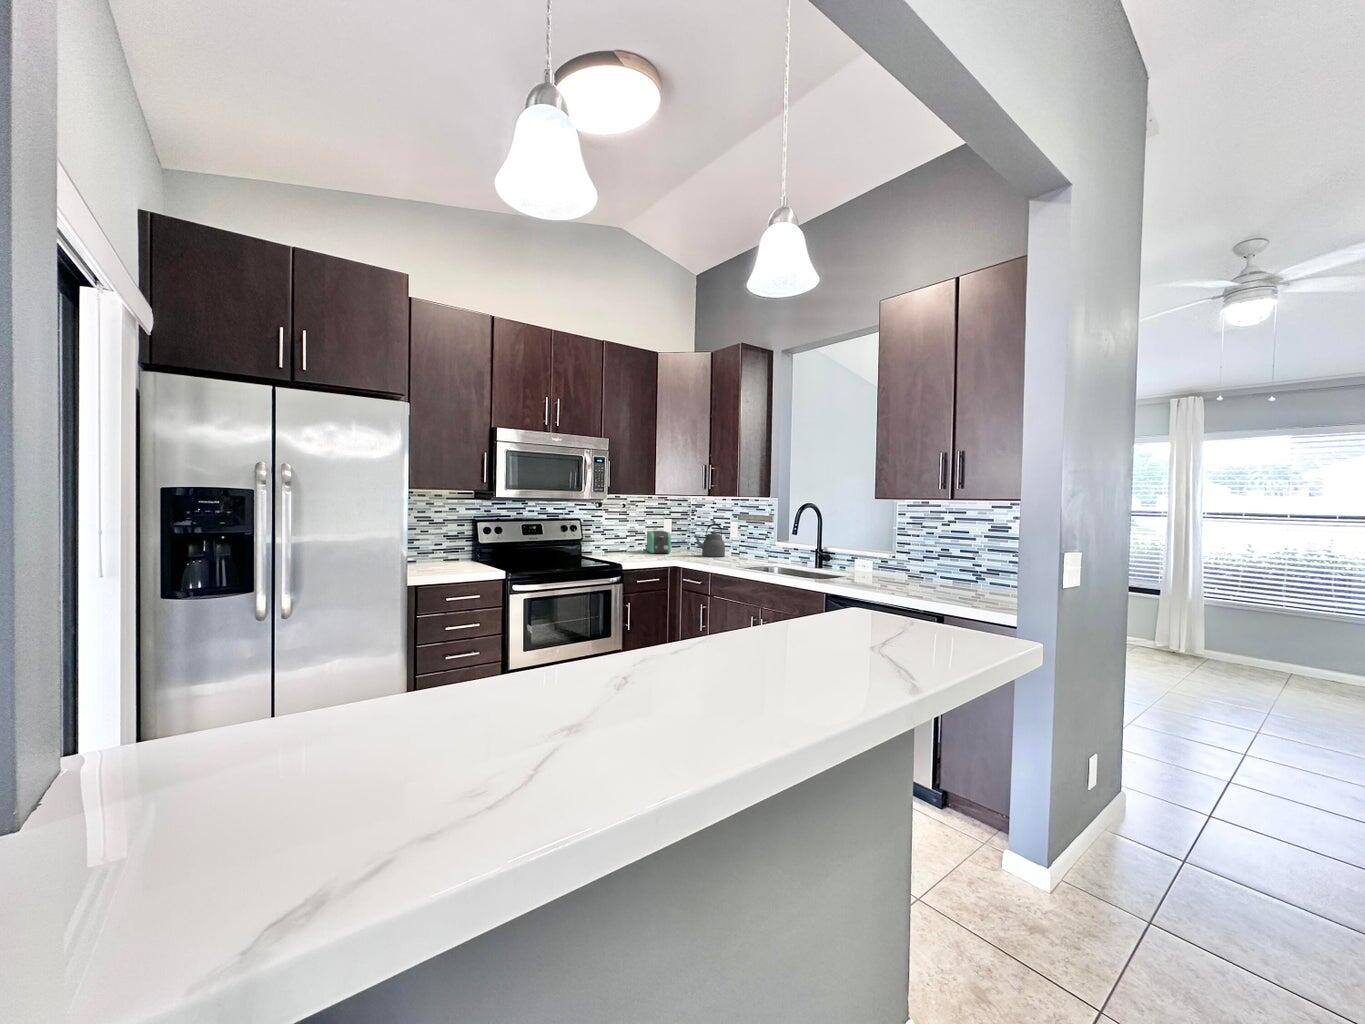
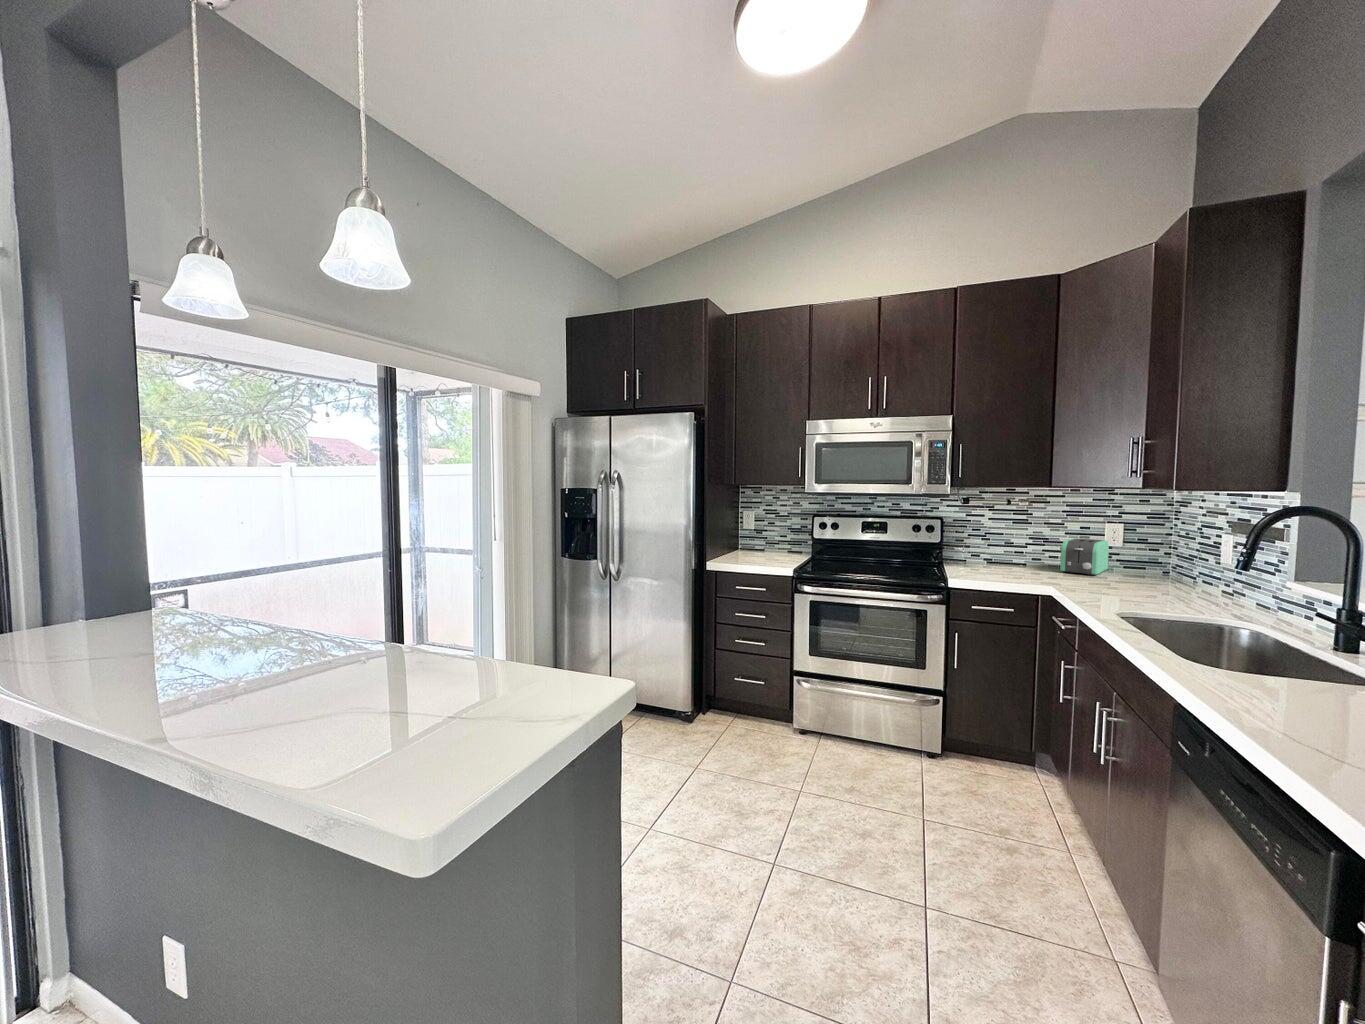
kettle: present [694,524,725,557] -> none [1124,535,1201,594]

